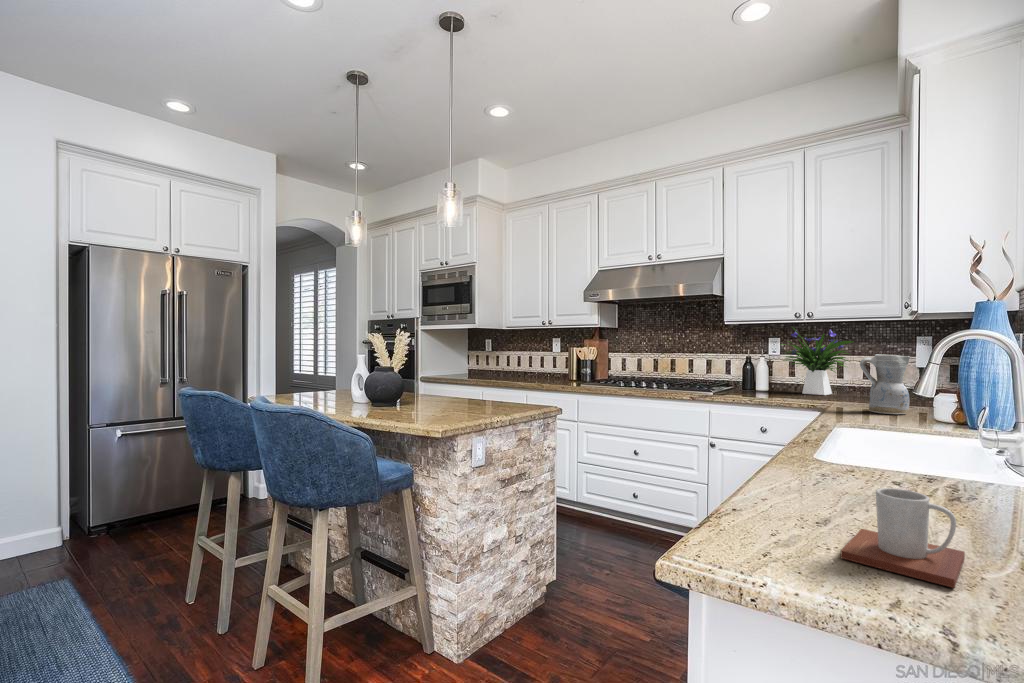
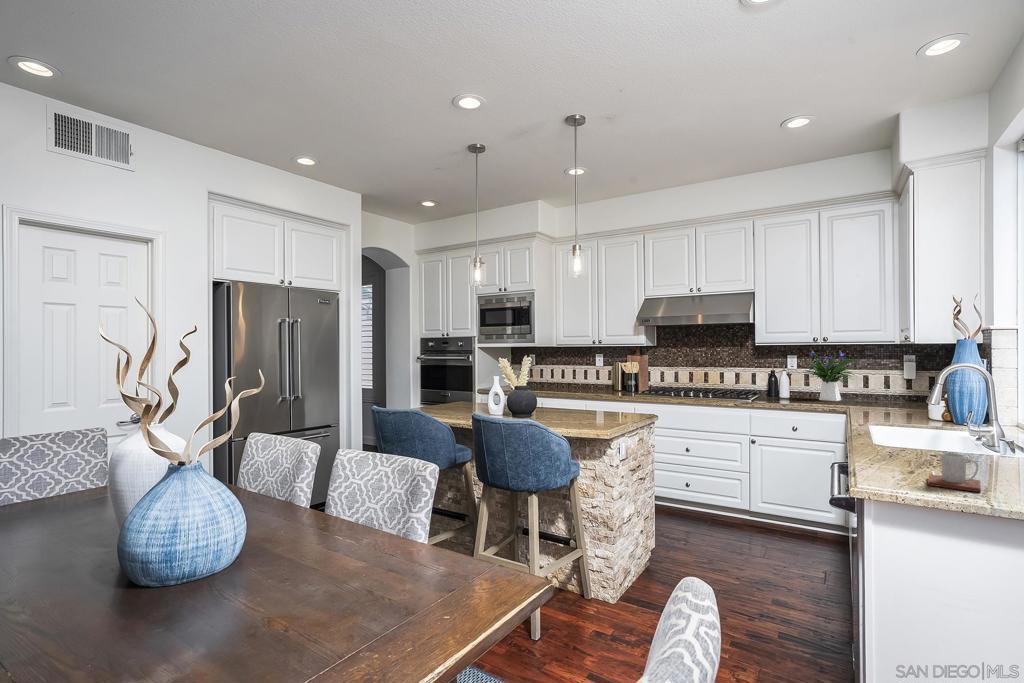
ceramic pitcher: present [860,354,910,414] -> none [874,373,909,415]

